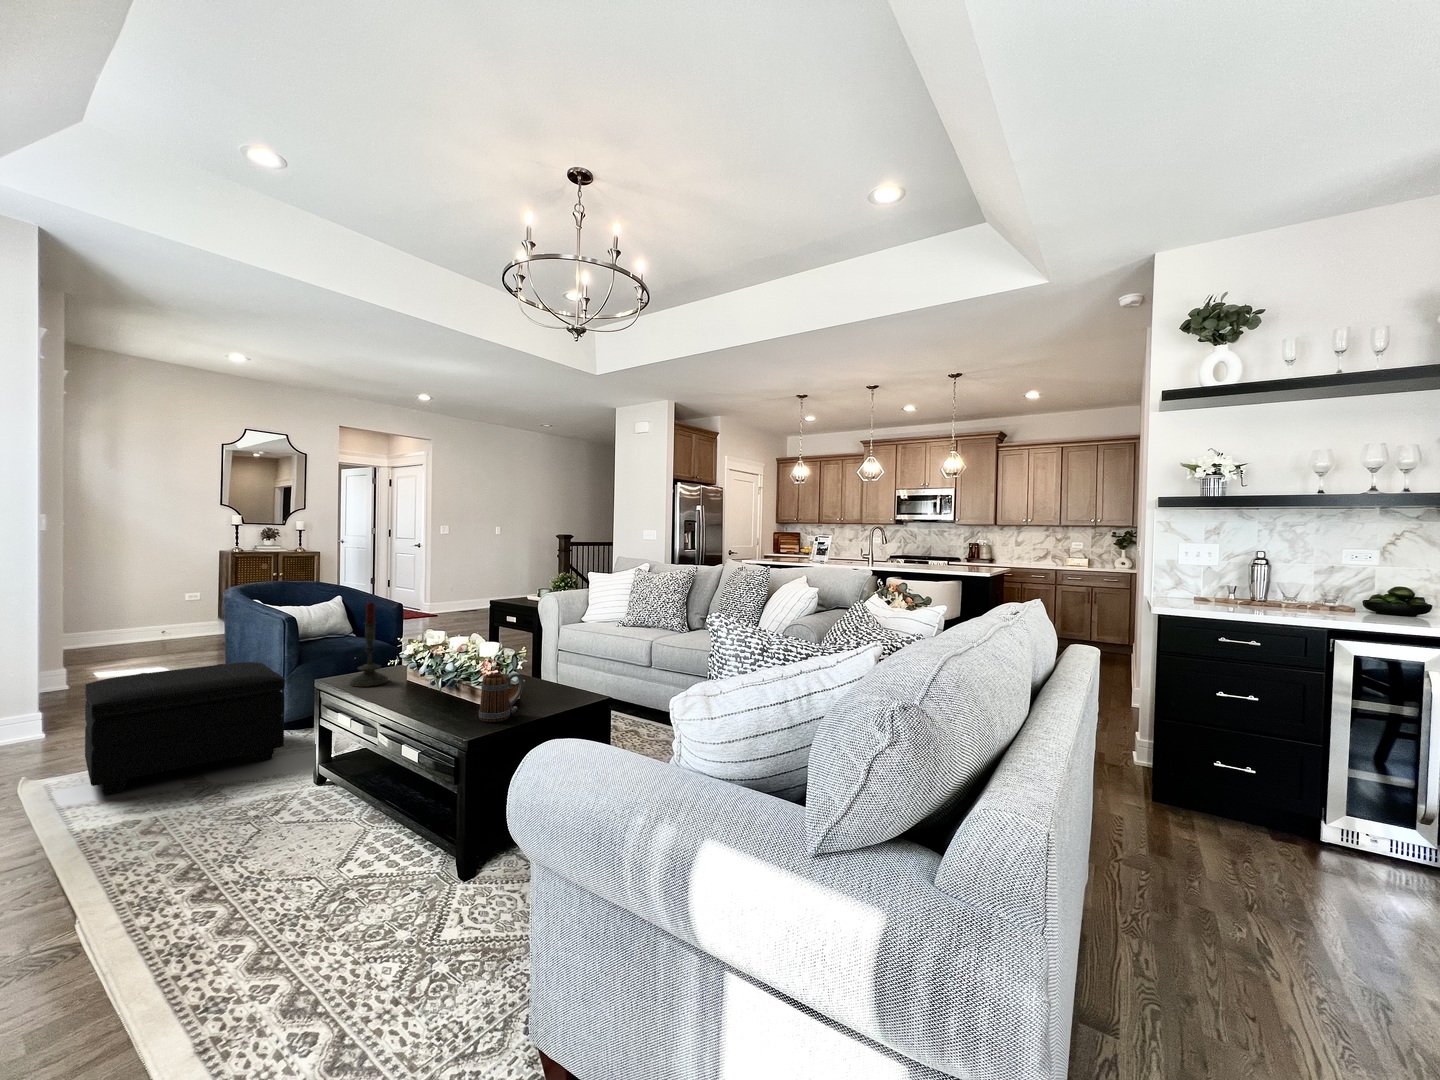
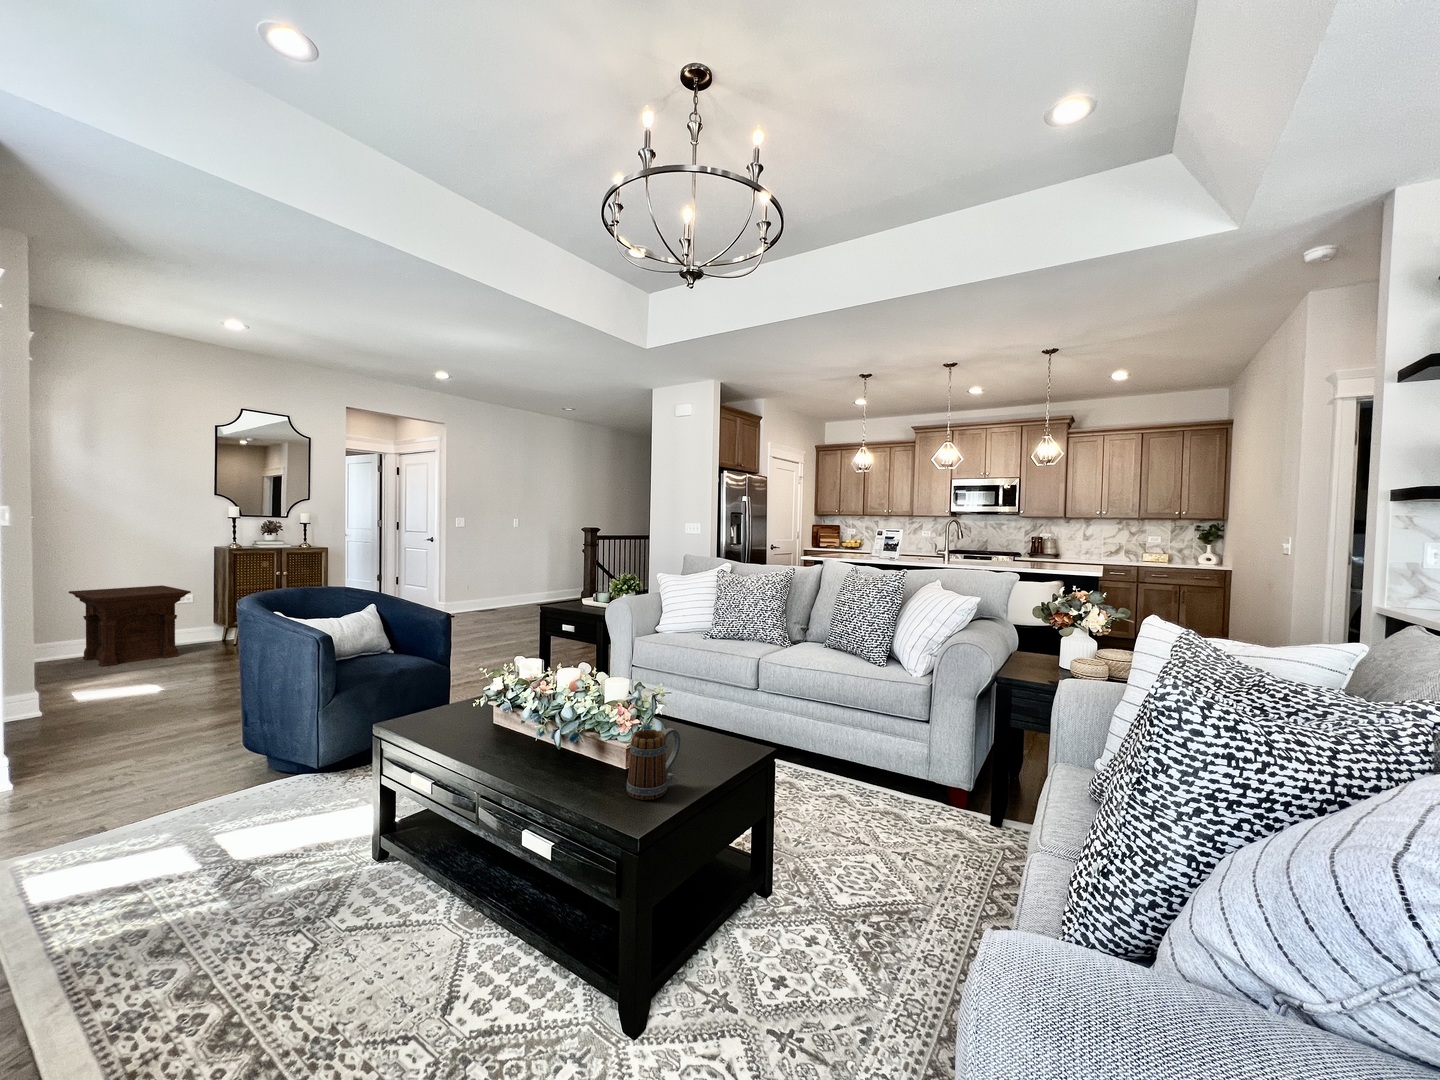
side table: none [96,584,200,653] -> present [69,585,191,667]
candle: present [350,602,388,687] -> none [424,622,471,738]
footstool: present [85,662,285,795] -> none [64,693,324,884]

